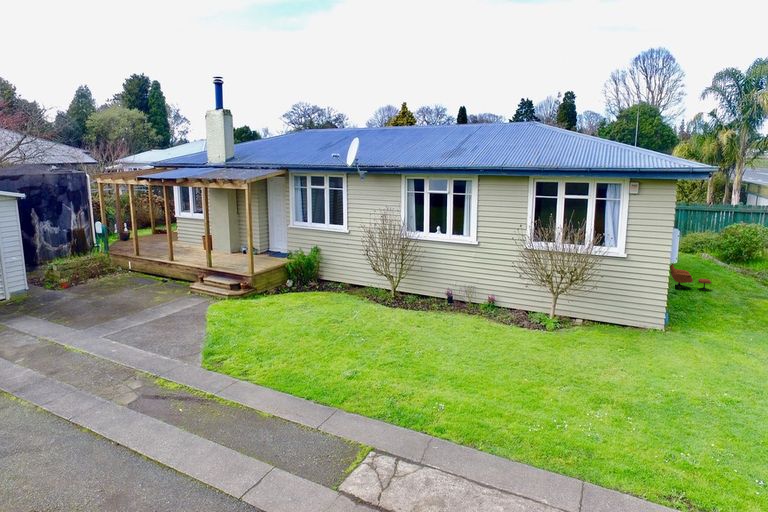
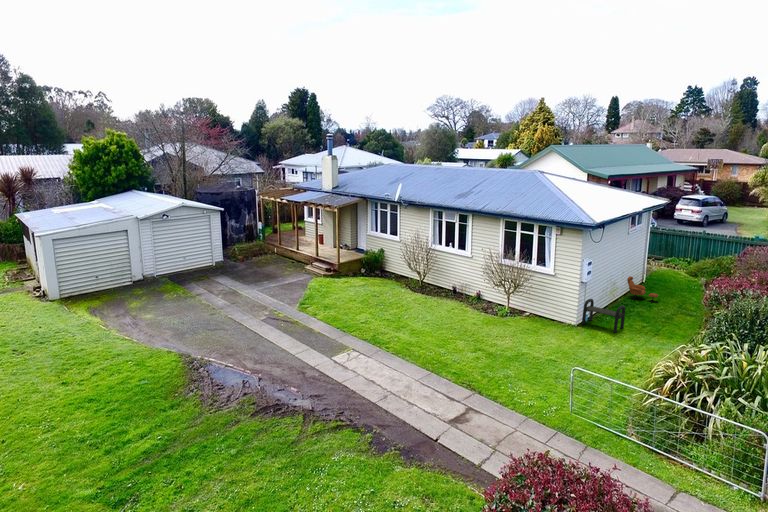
bench: none [684,291,756,340] -> present [582,299,625,333]

